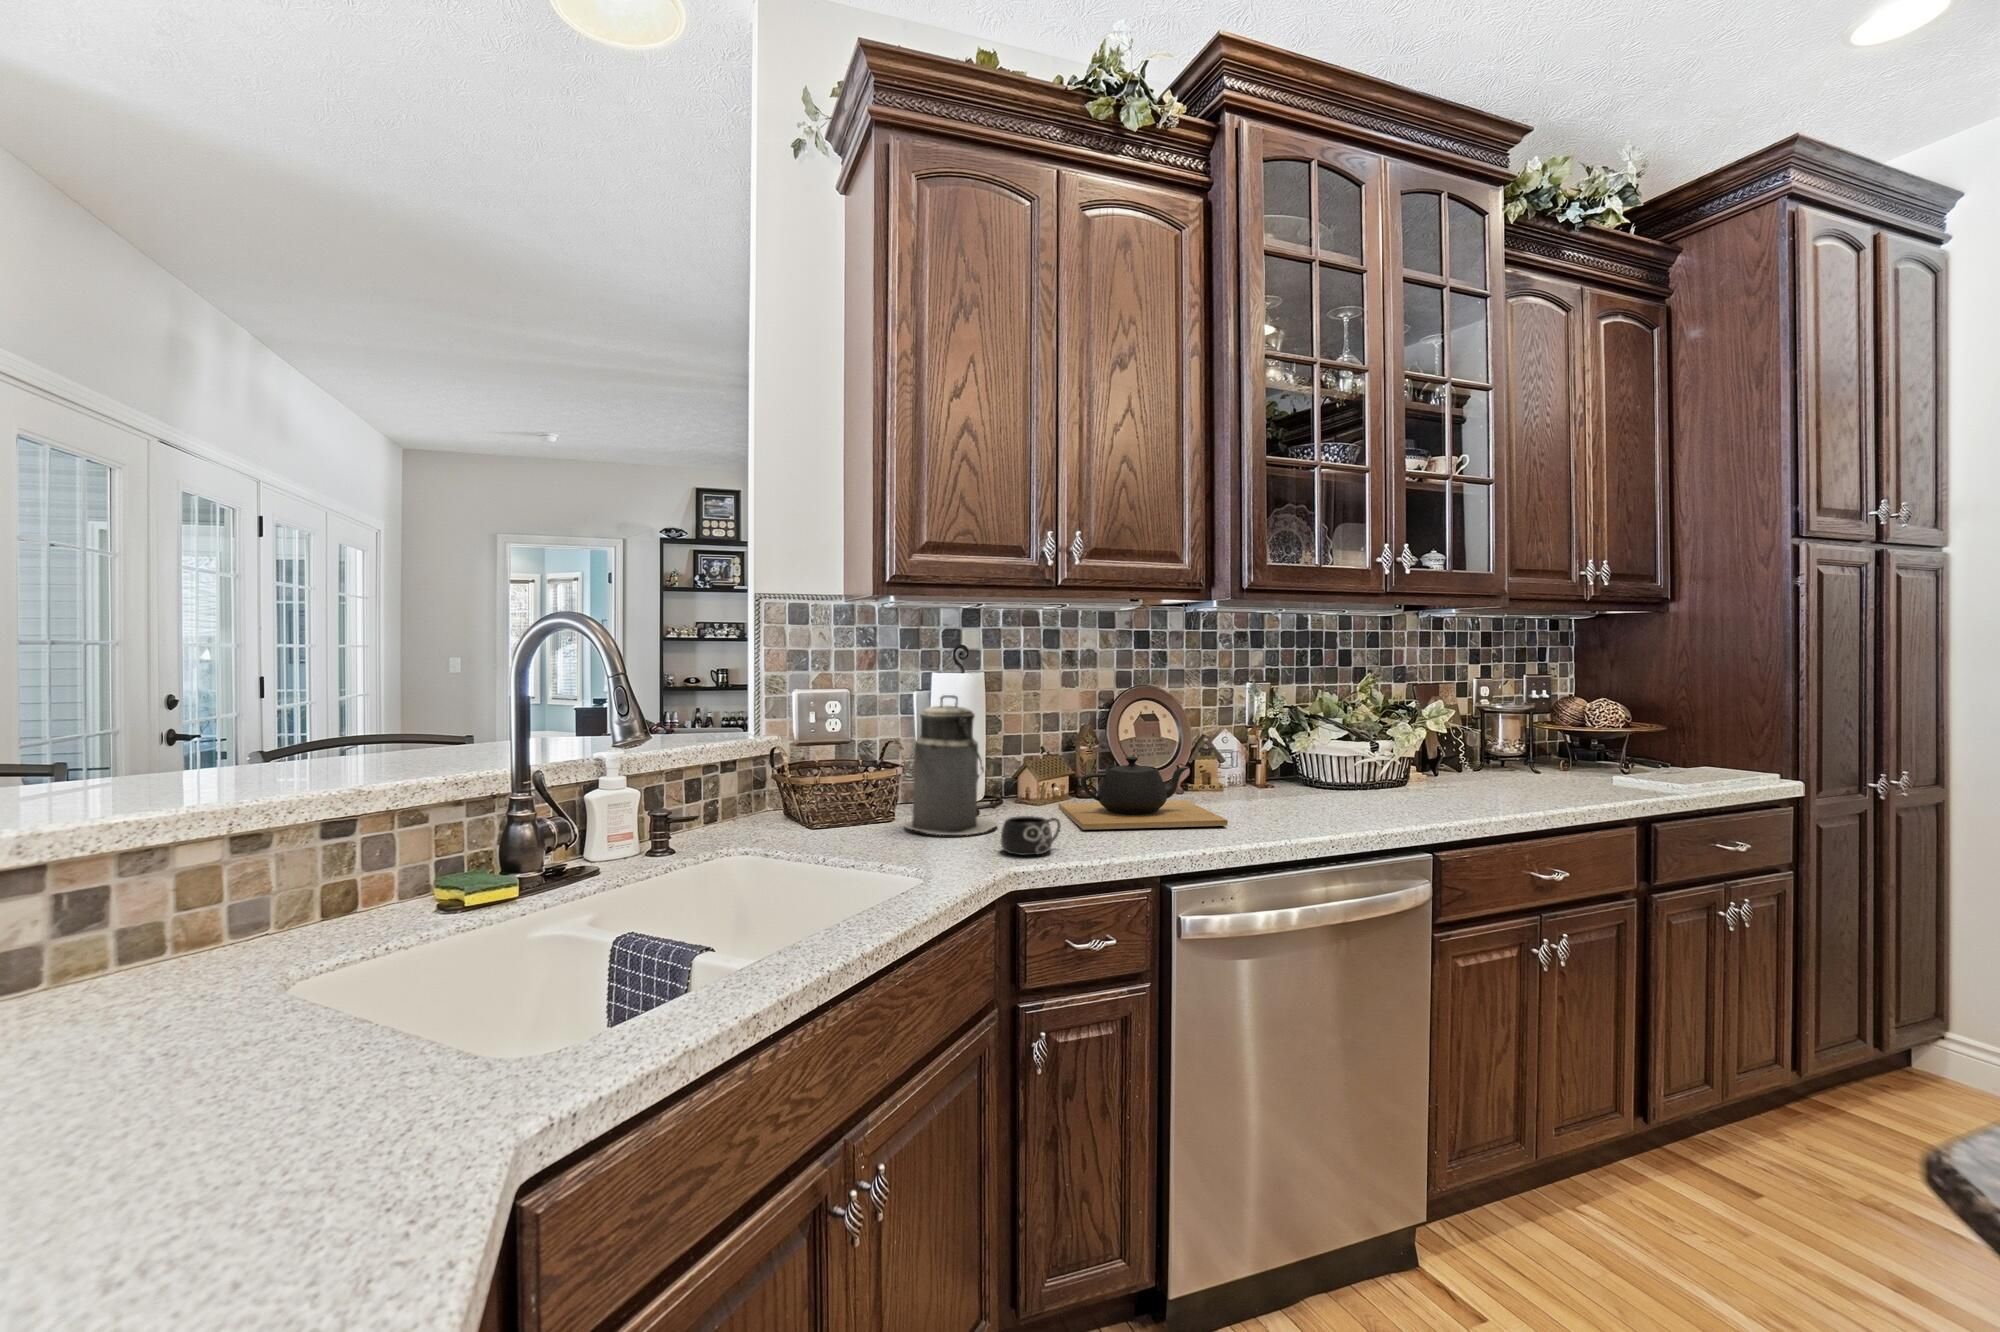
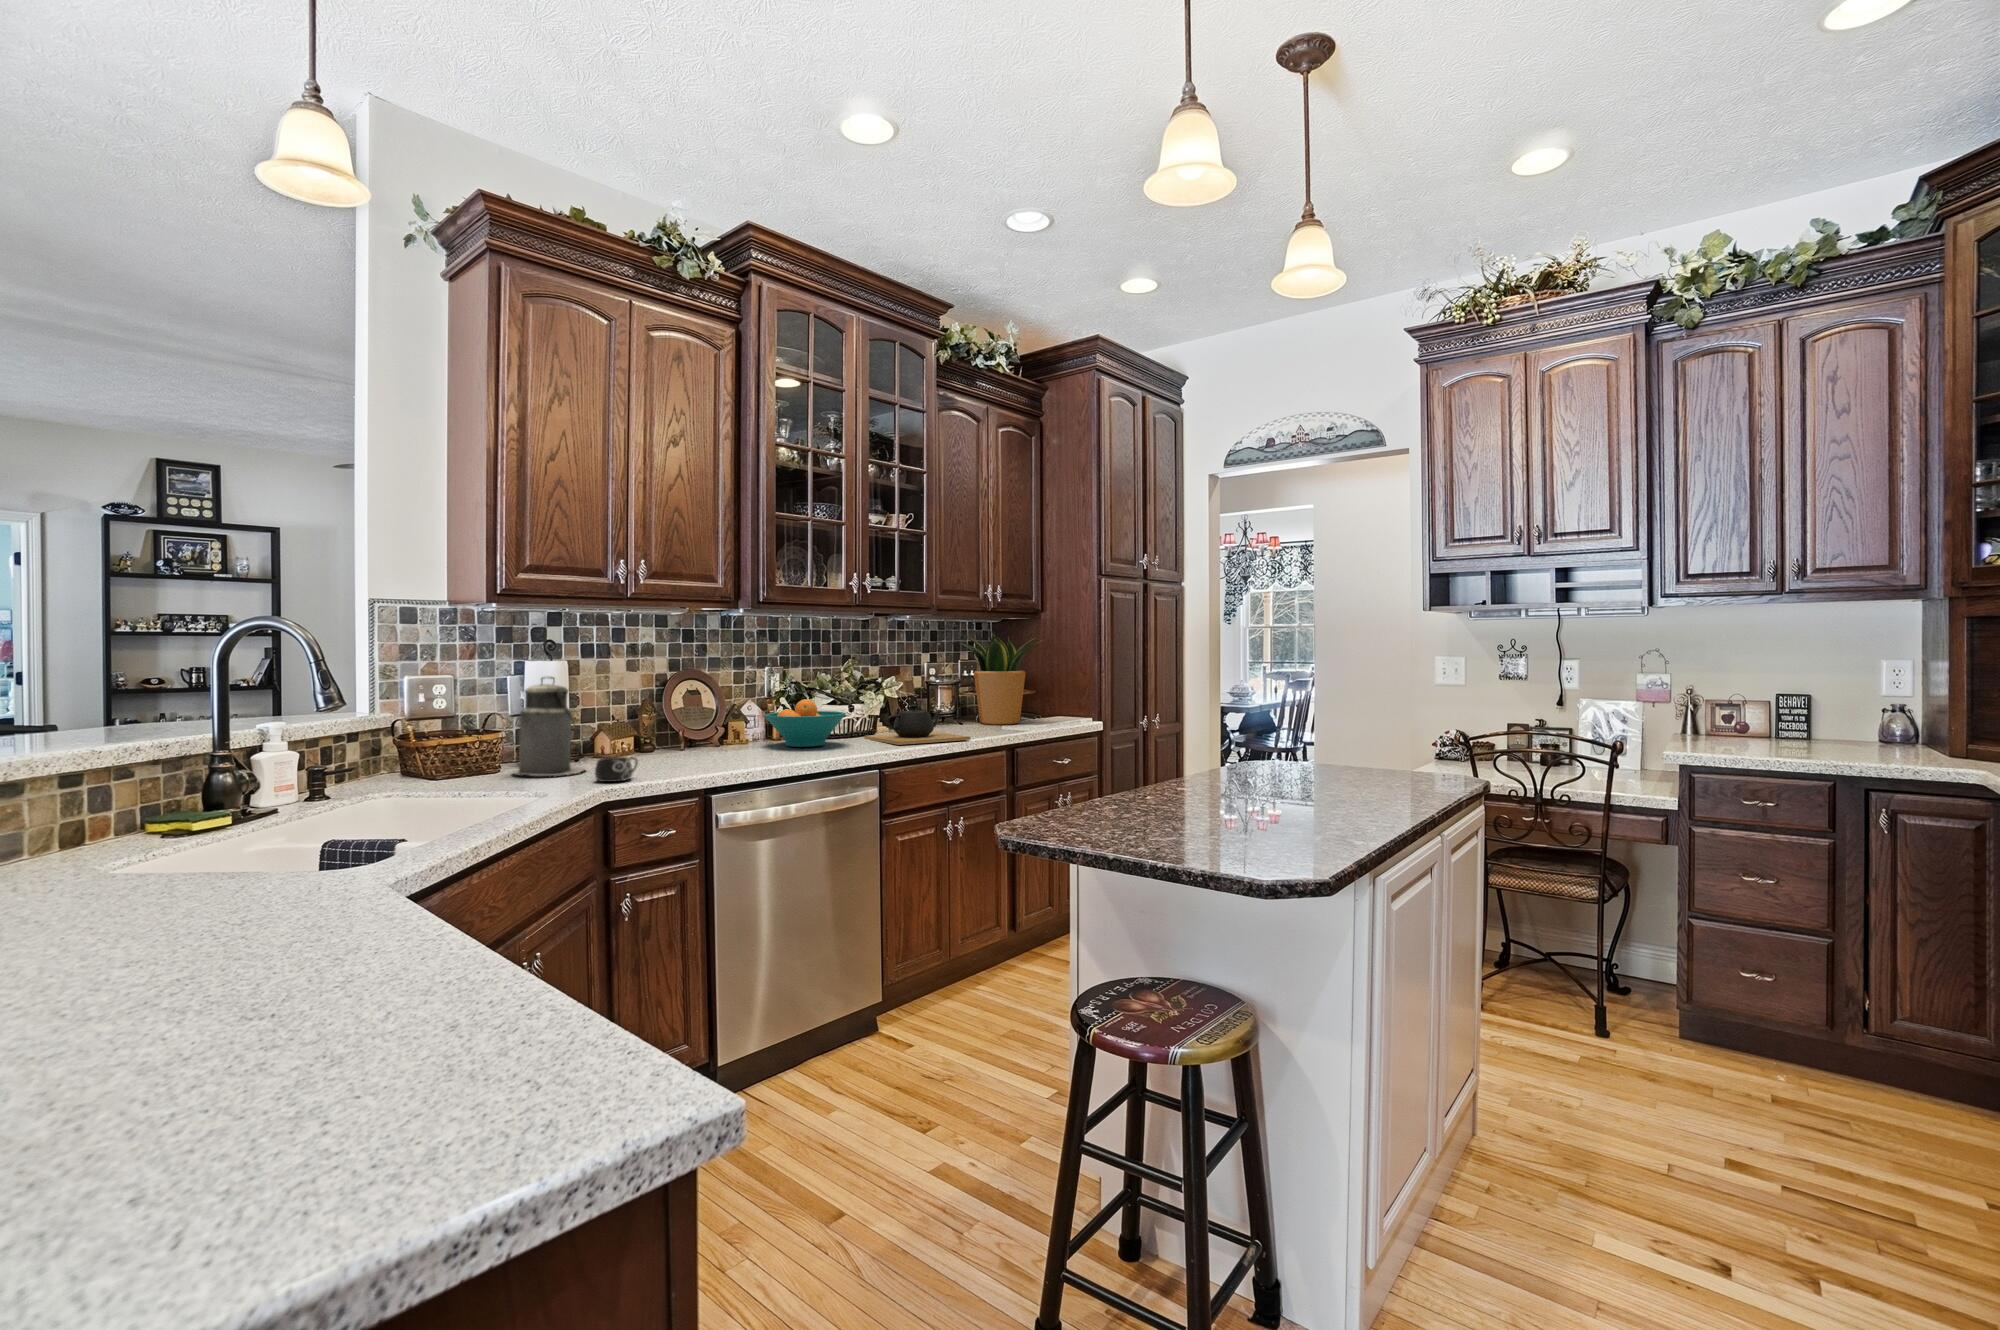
potted plant: none [1529,633,1693,776] -> present [959,633,1043,725]
fruit bowl: none [1242,732,1367,804] -> present [764,699,846,747]
teapot: present [1059,757,1228,830] -> present [864,705,970,745]

